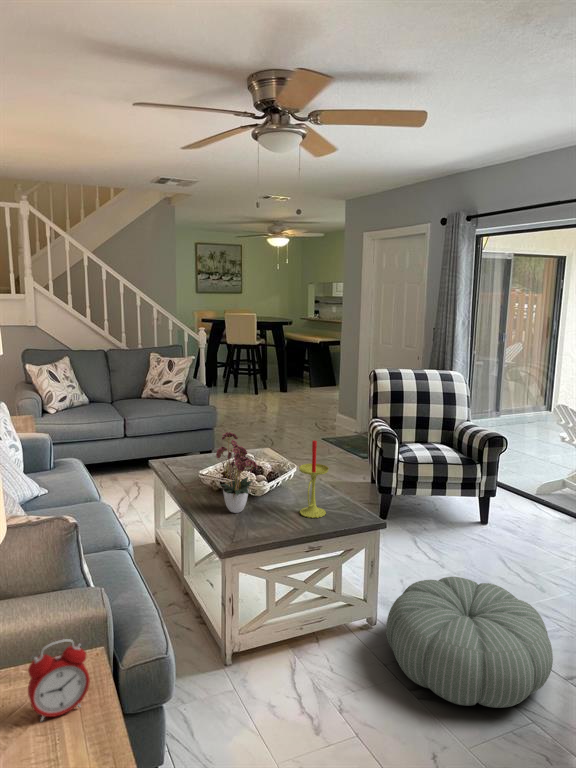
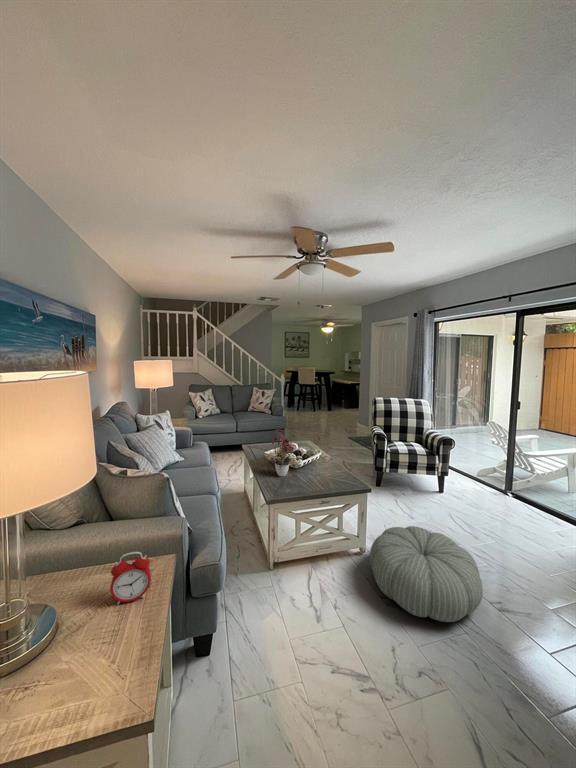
candle: present [299,441,329,518] -> none [318,435,336,483]

